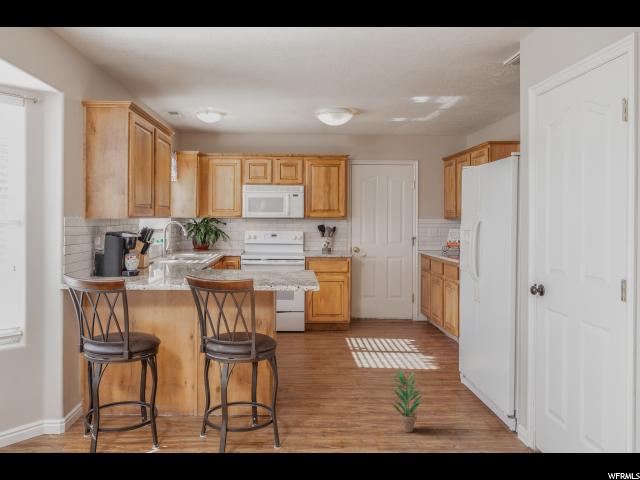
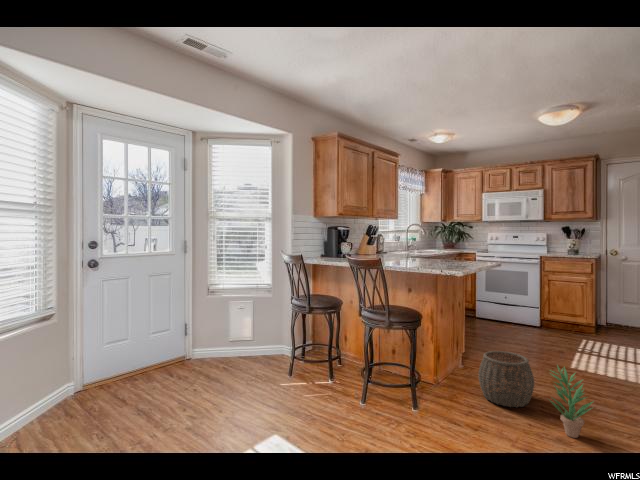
woven basket: none [312,364,365,422] -> present [479,351,534,407]

